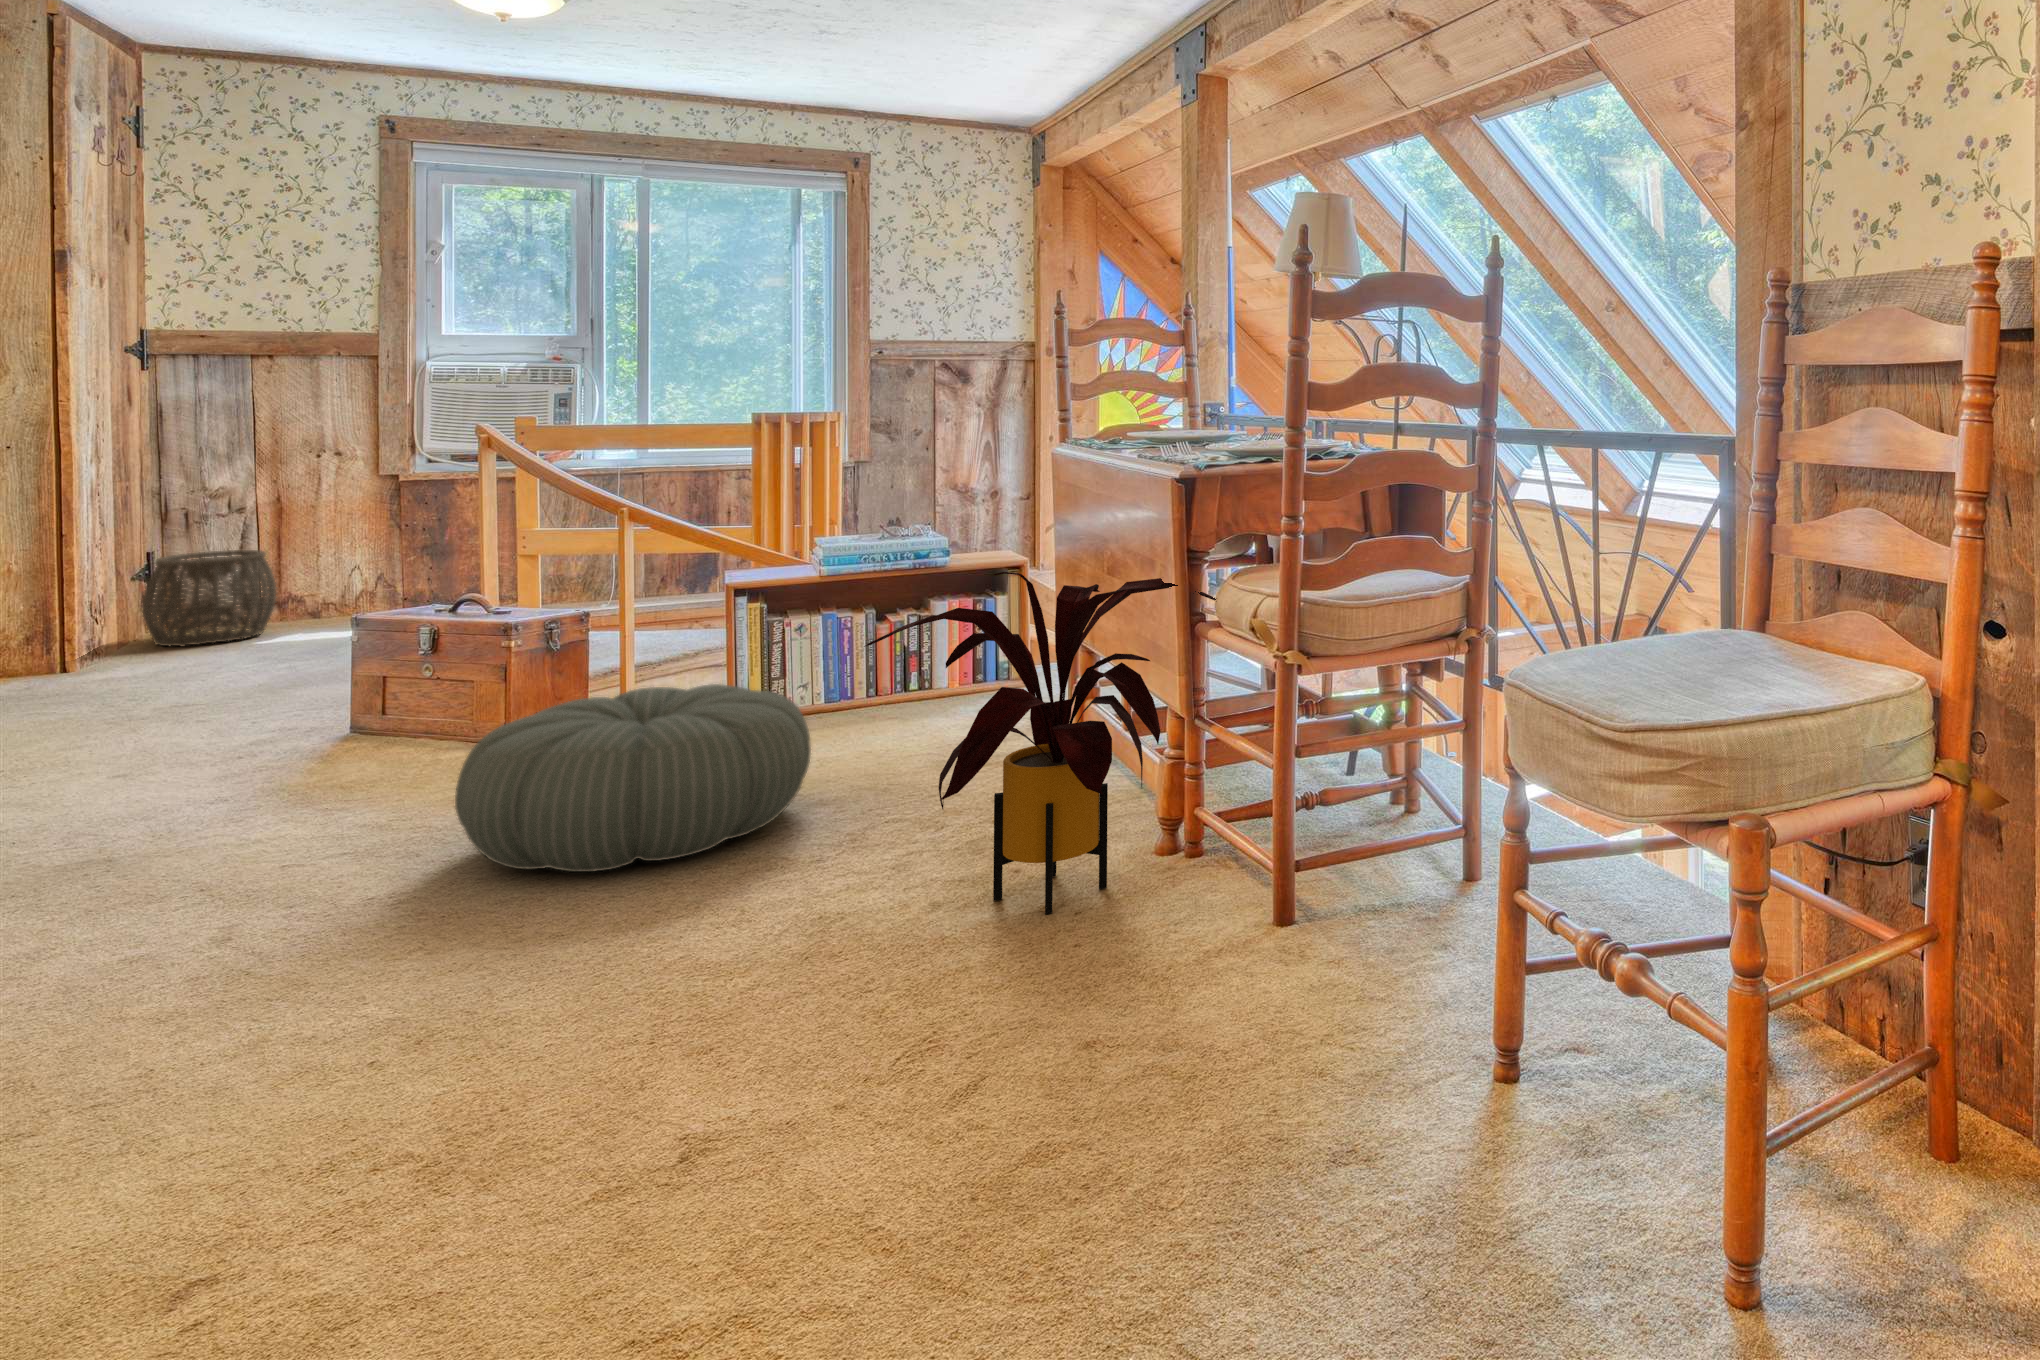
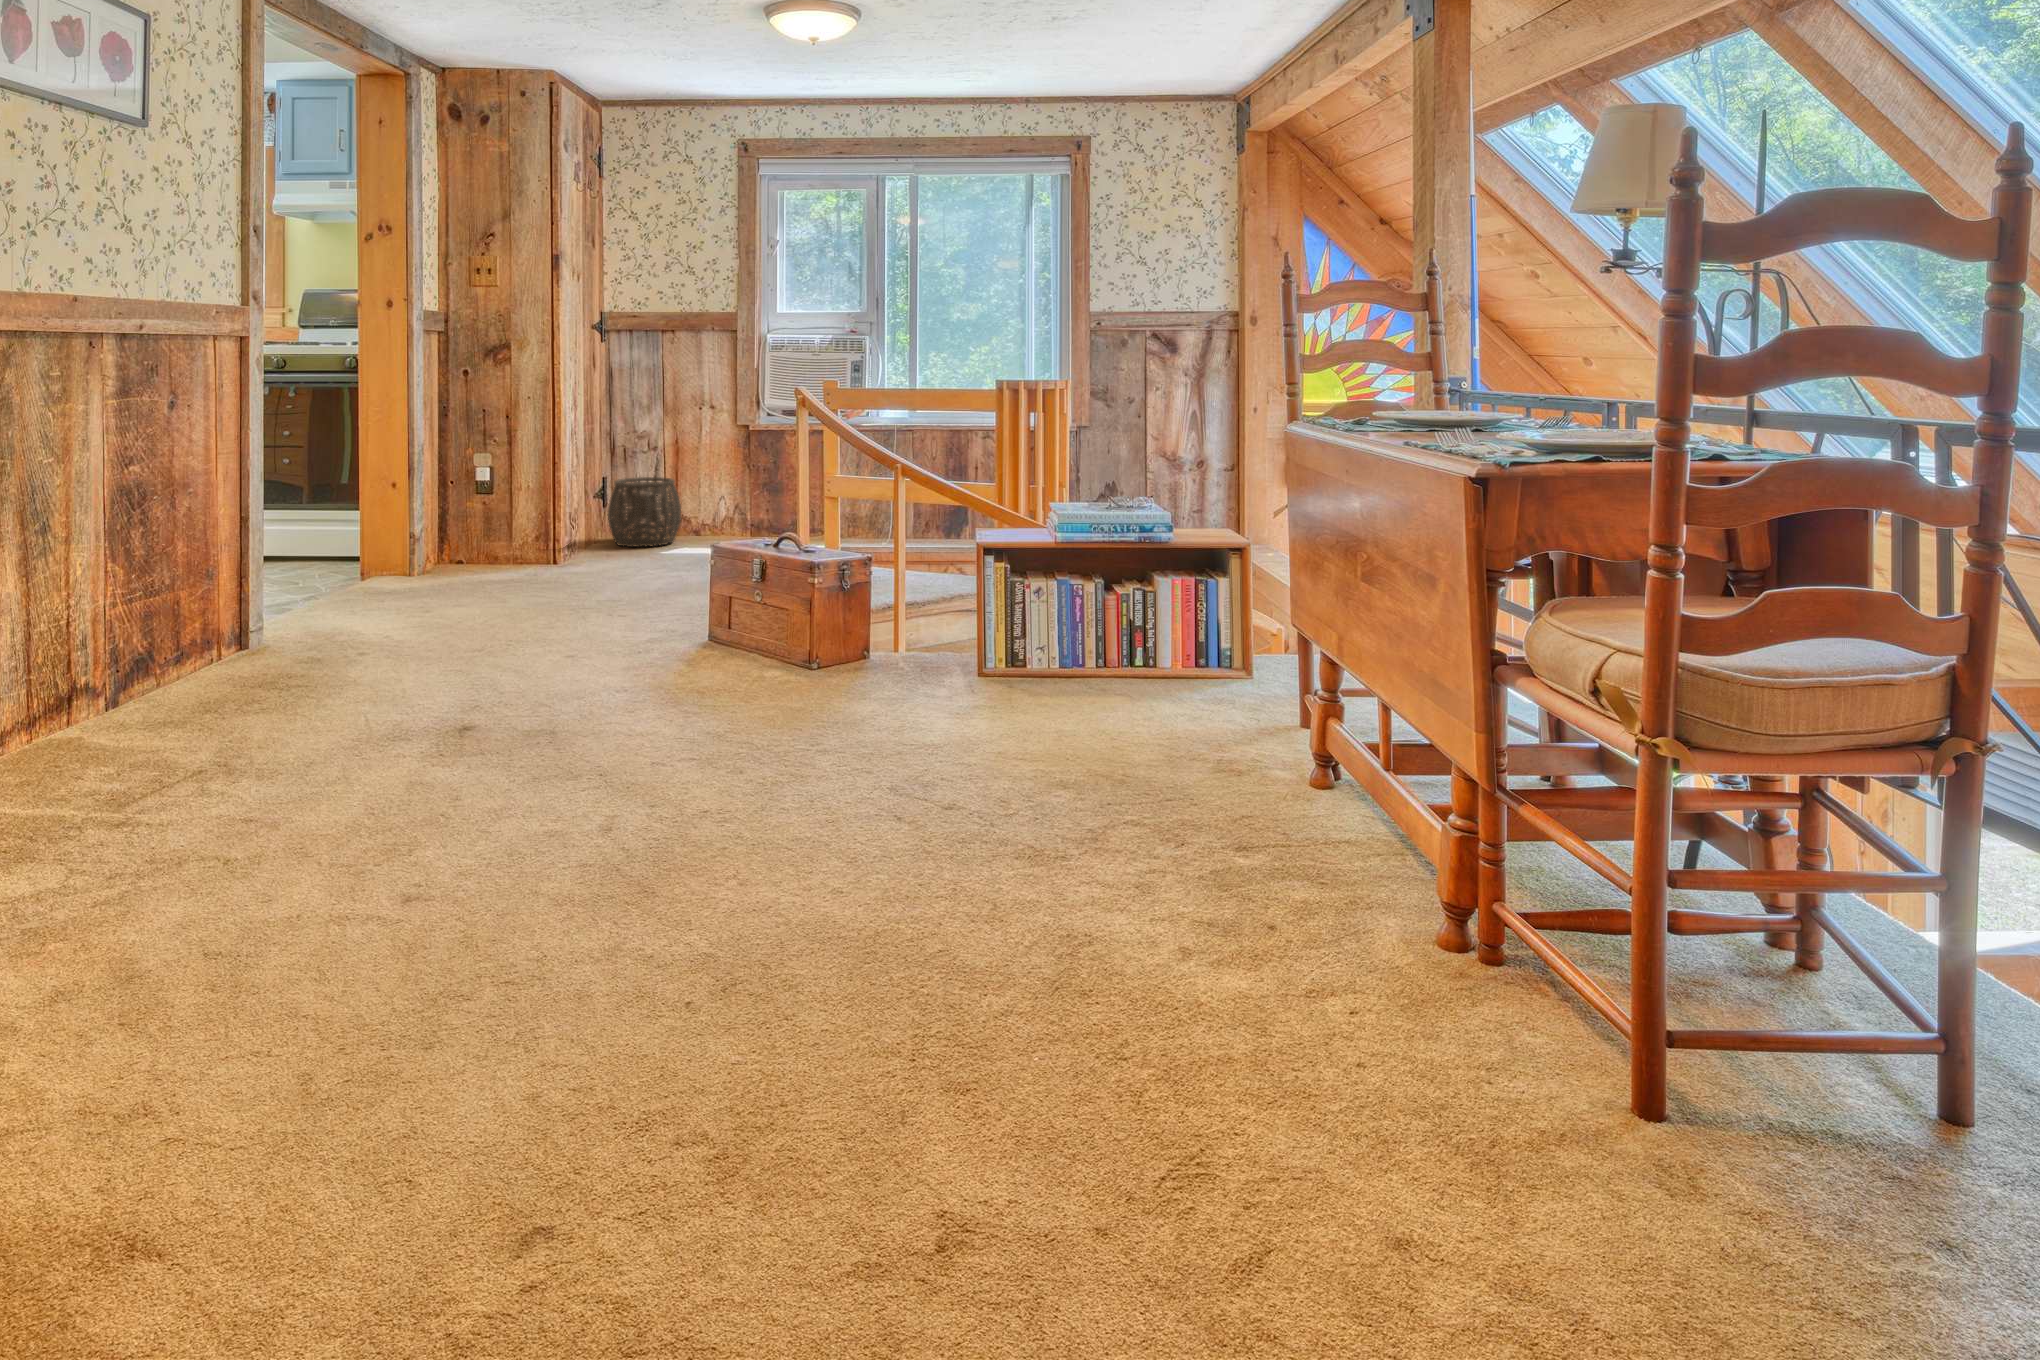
house plant: present [864,572,1216,914] -> none [1102,578,1563,1005]
pouf: present [455,684,811,872] -> none [764,642,1048,822]

